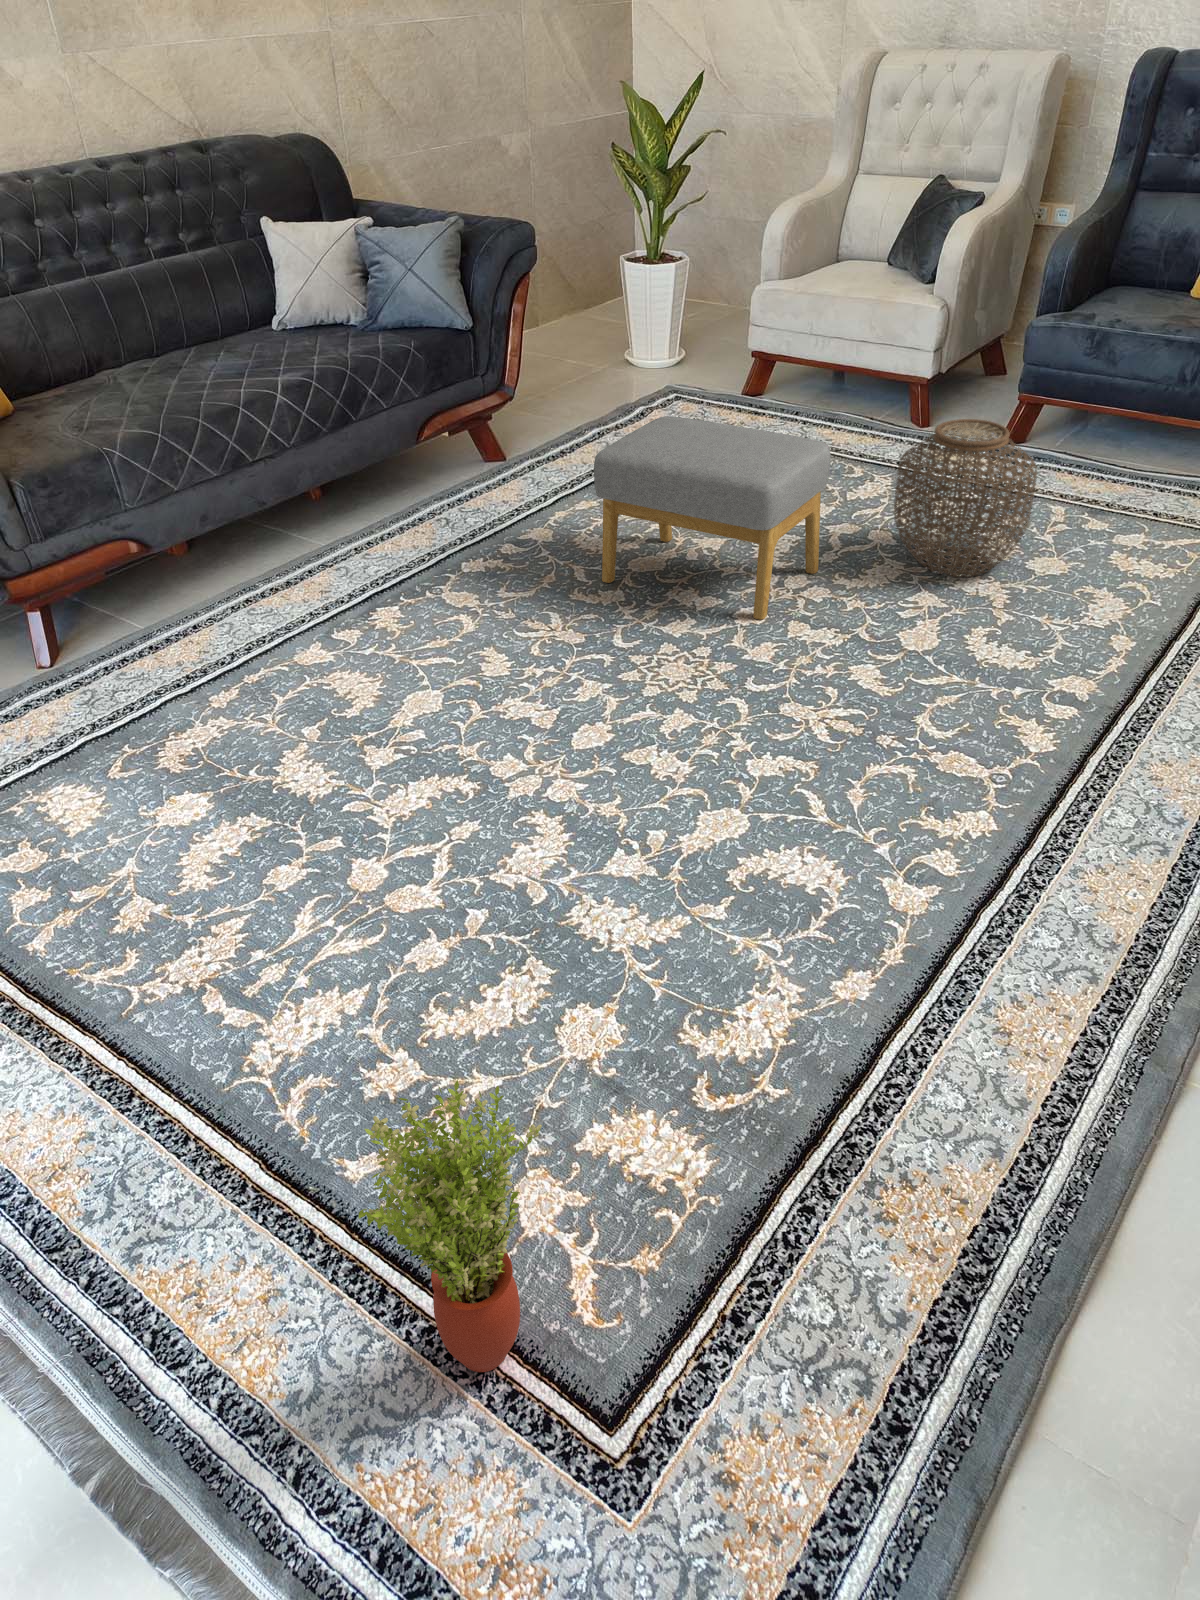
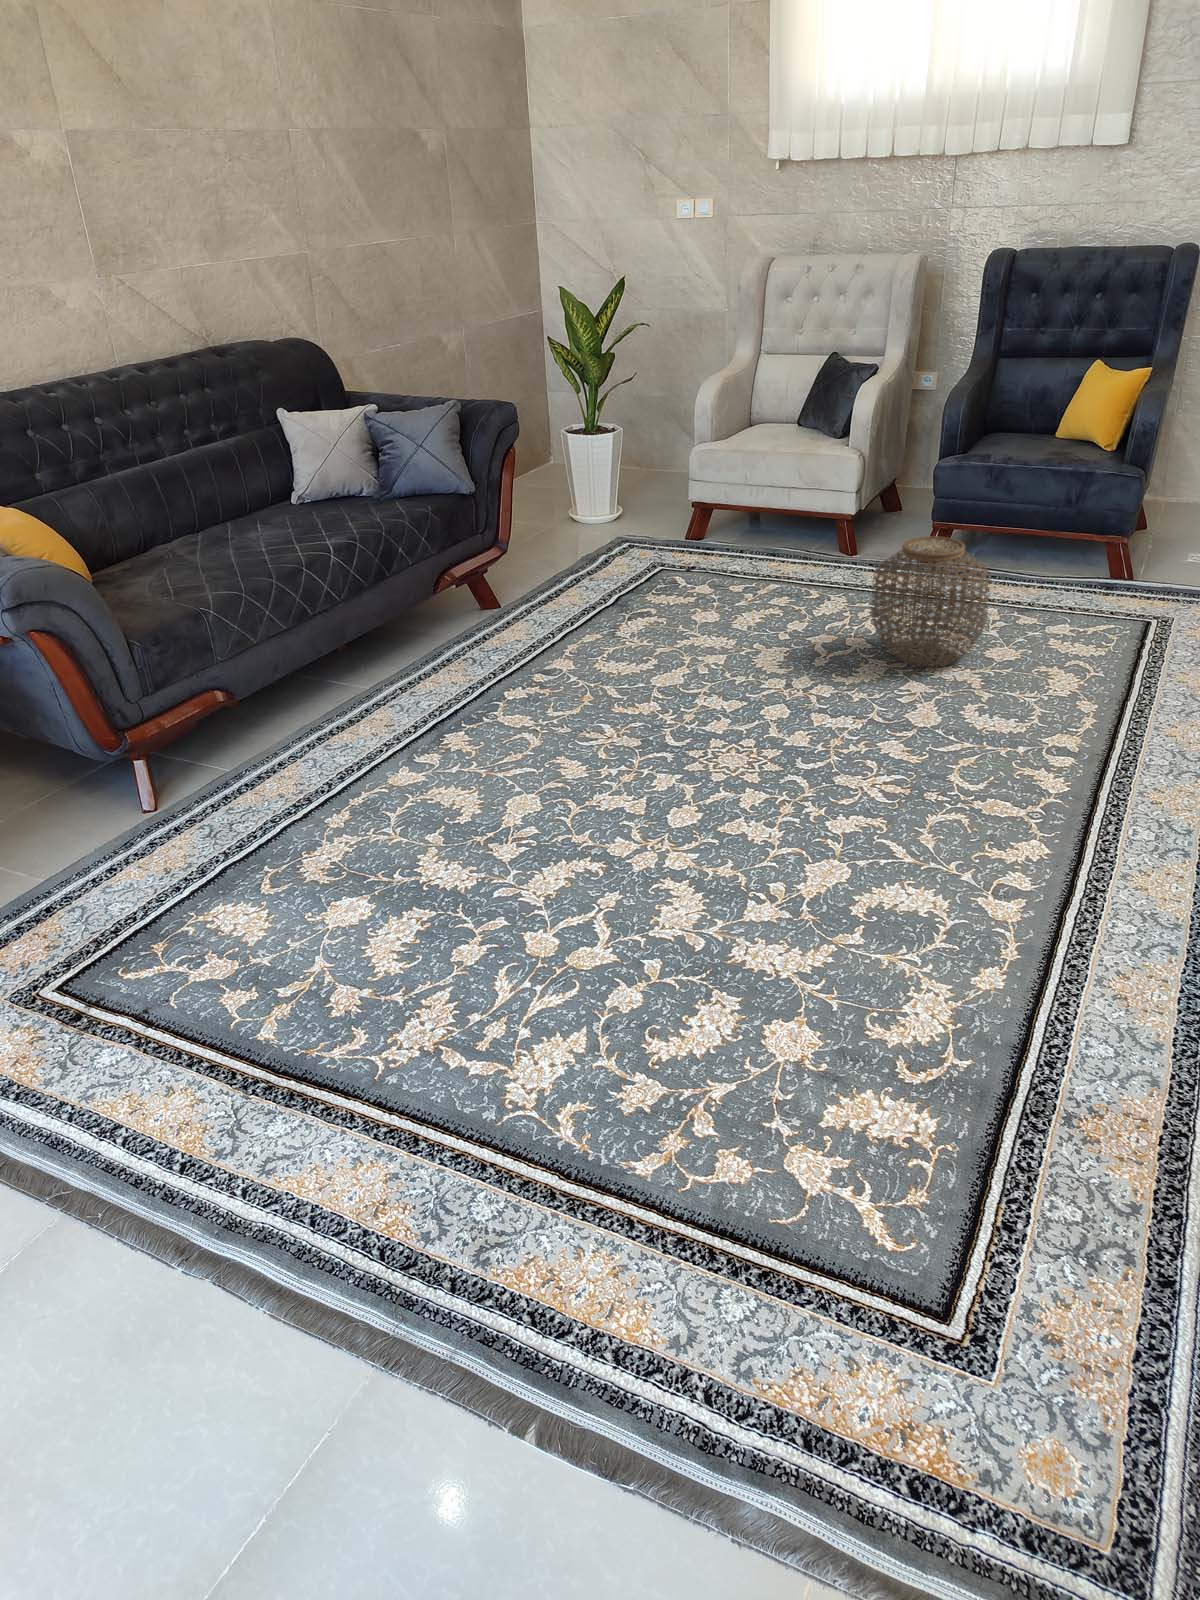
footstool: present [594,416,831,620] -> none [625,552,822,714]
potted plant: present [359,1080,542,1372] -> none [770,1022,896,1296]

